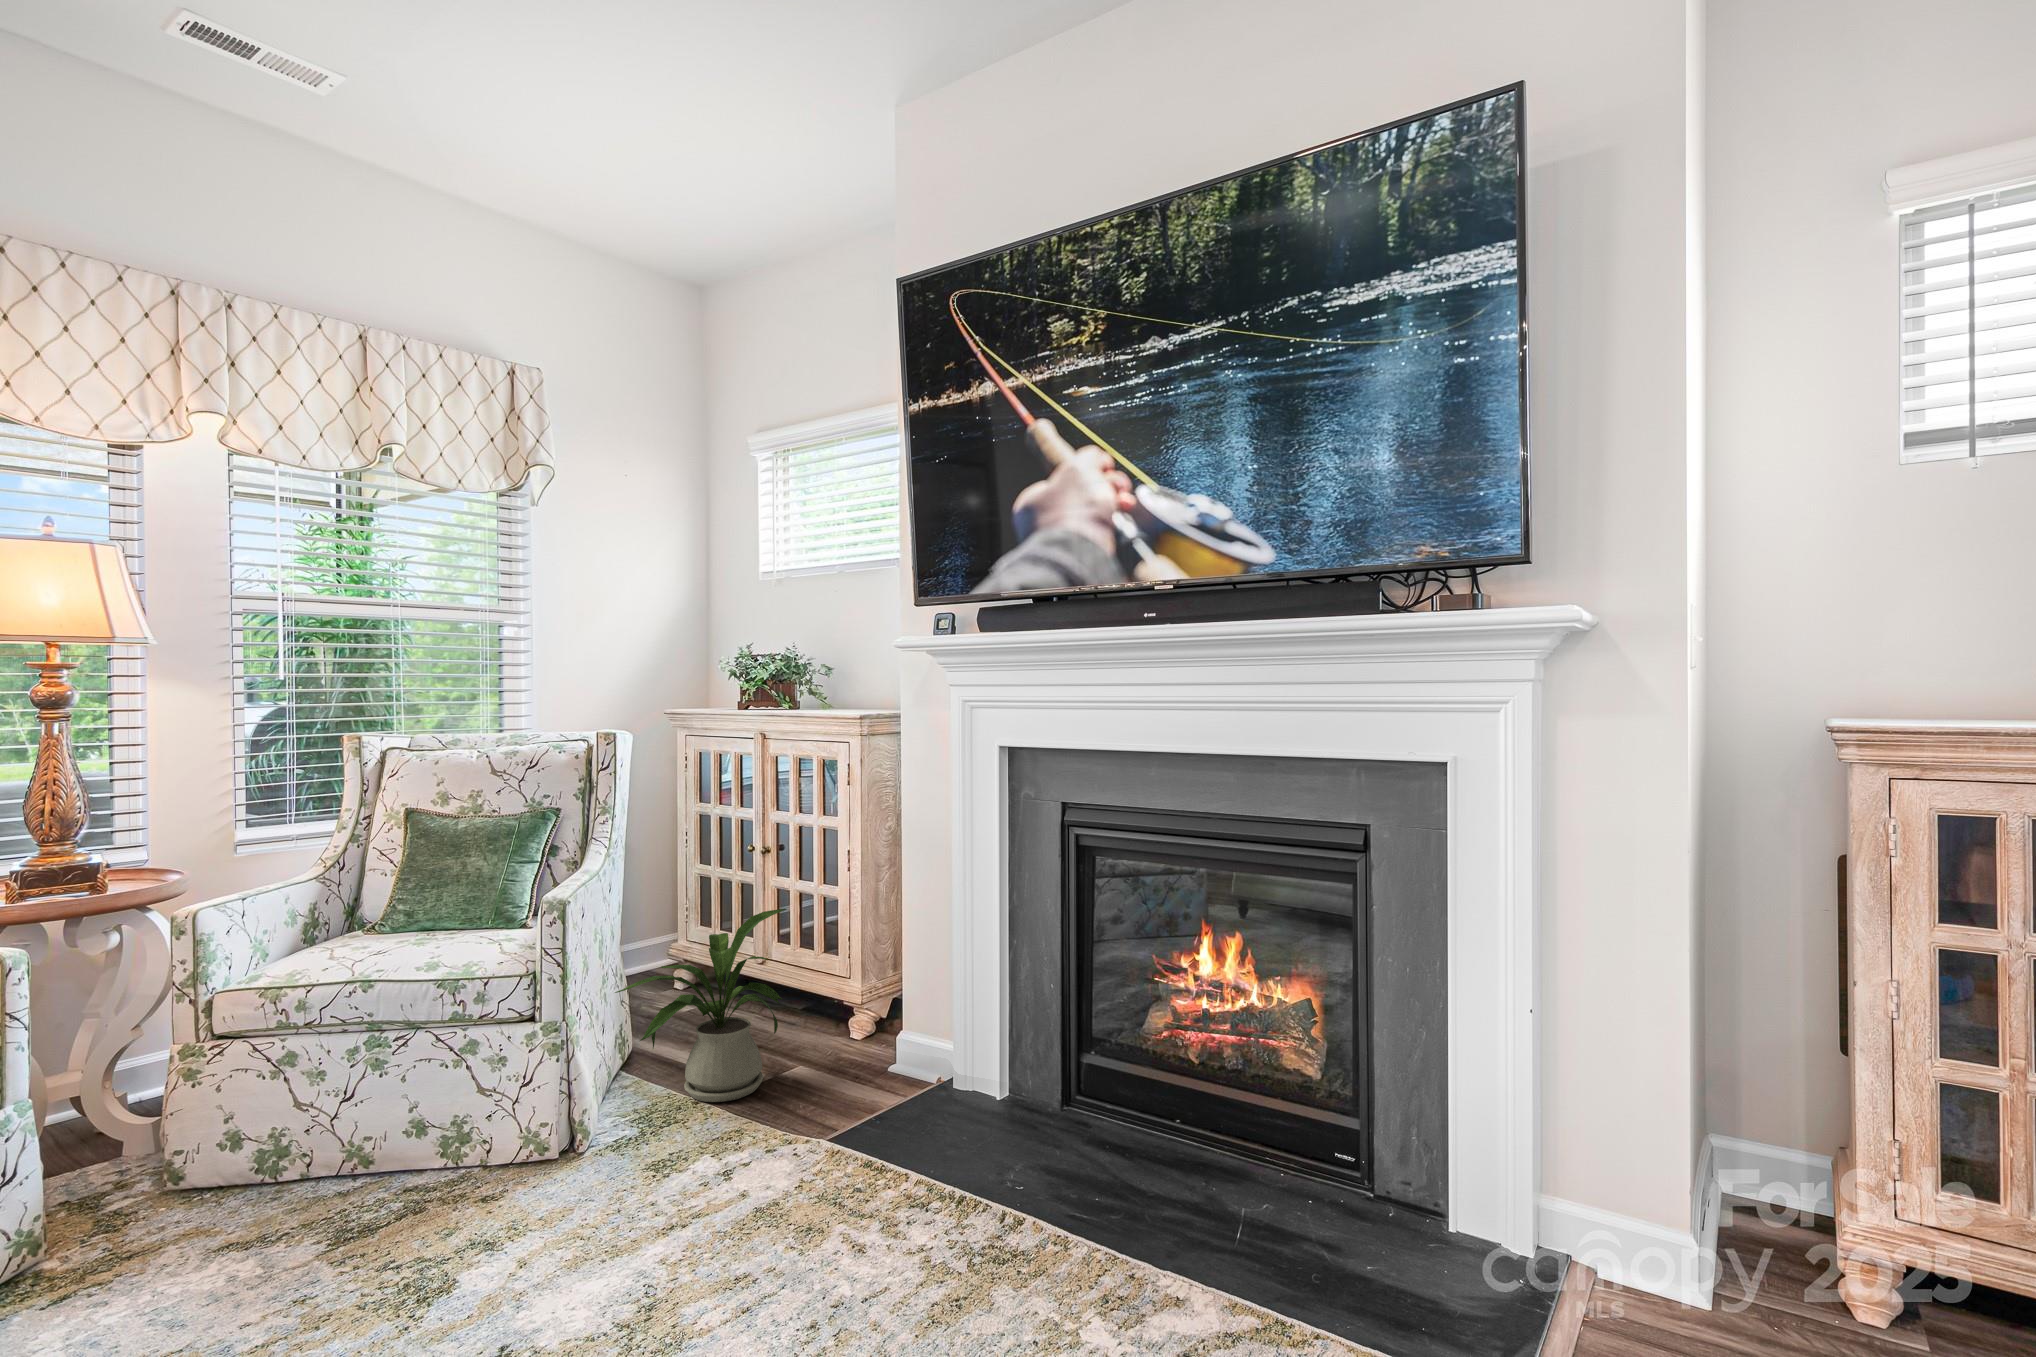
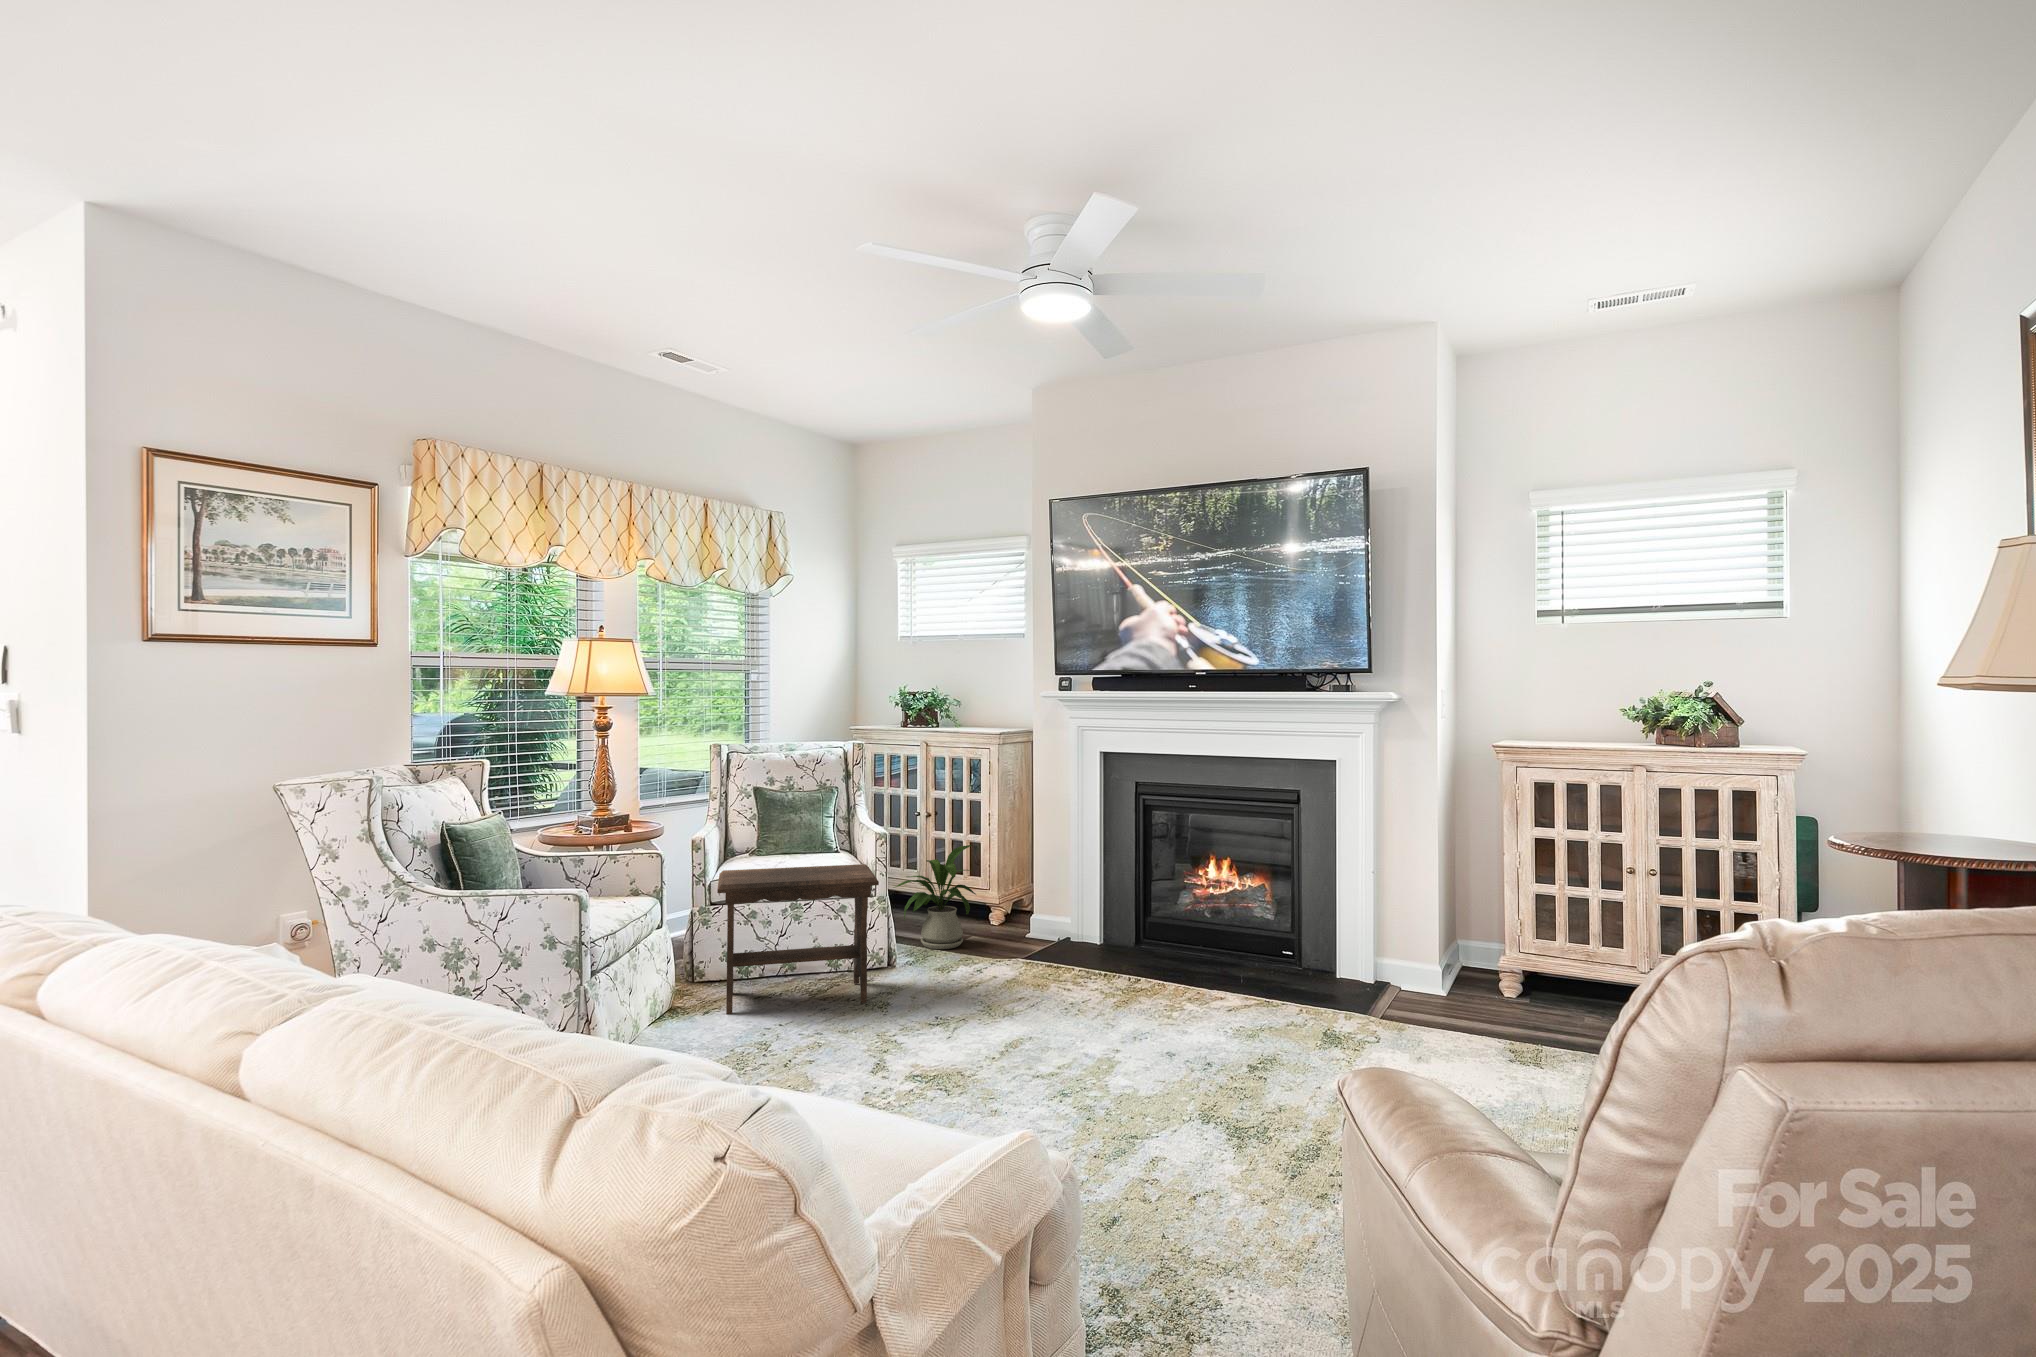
footstool: none [63,968,492,1305] -> present [717,864,879,1014]

